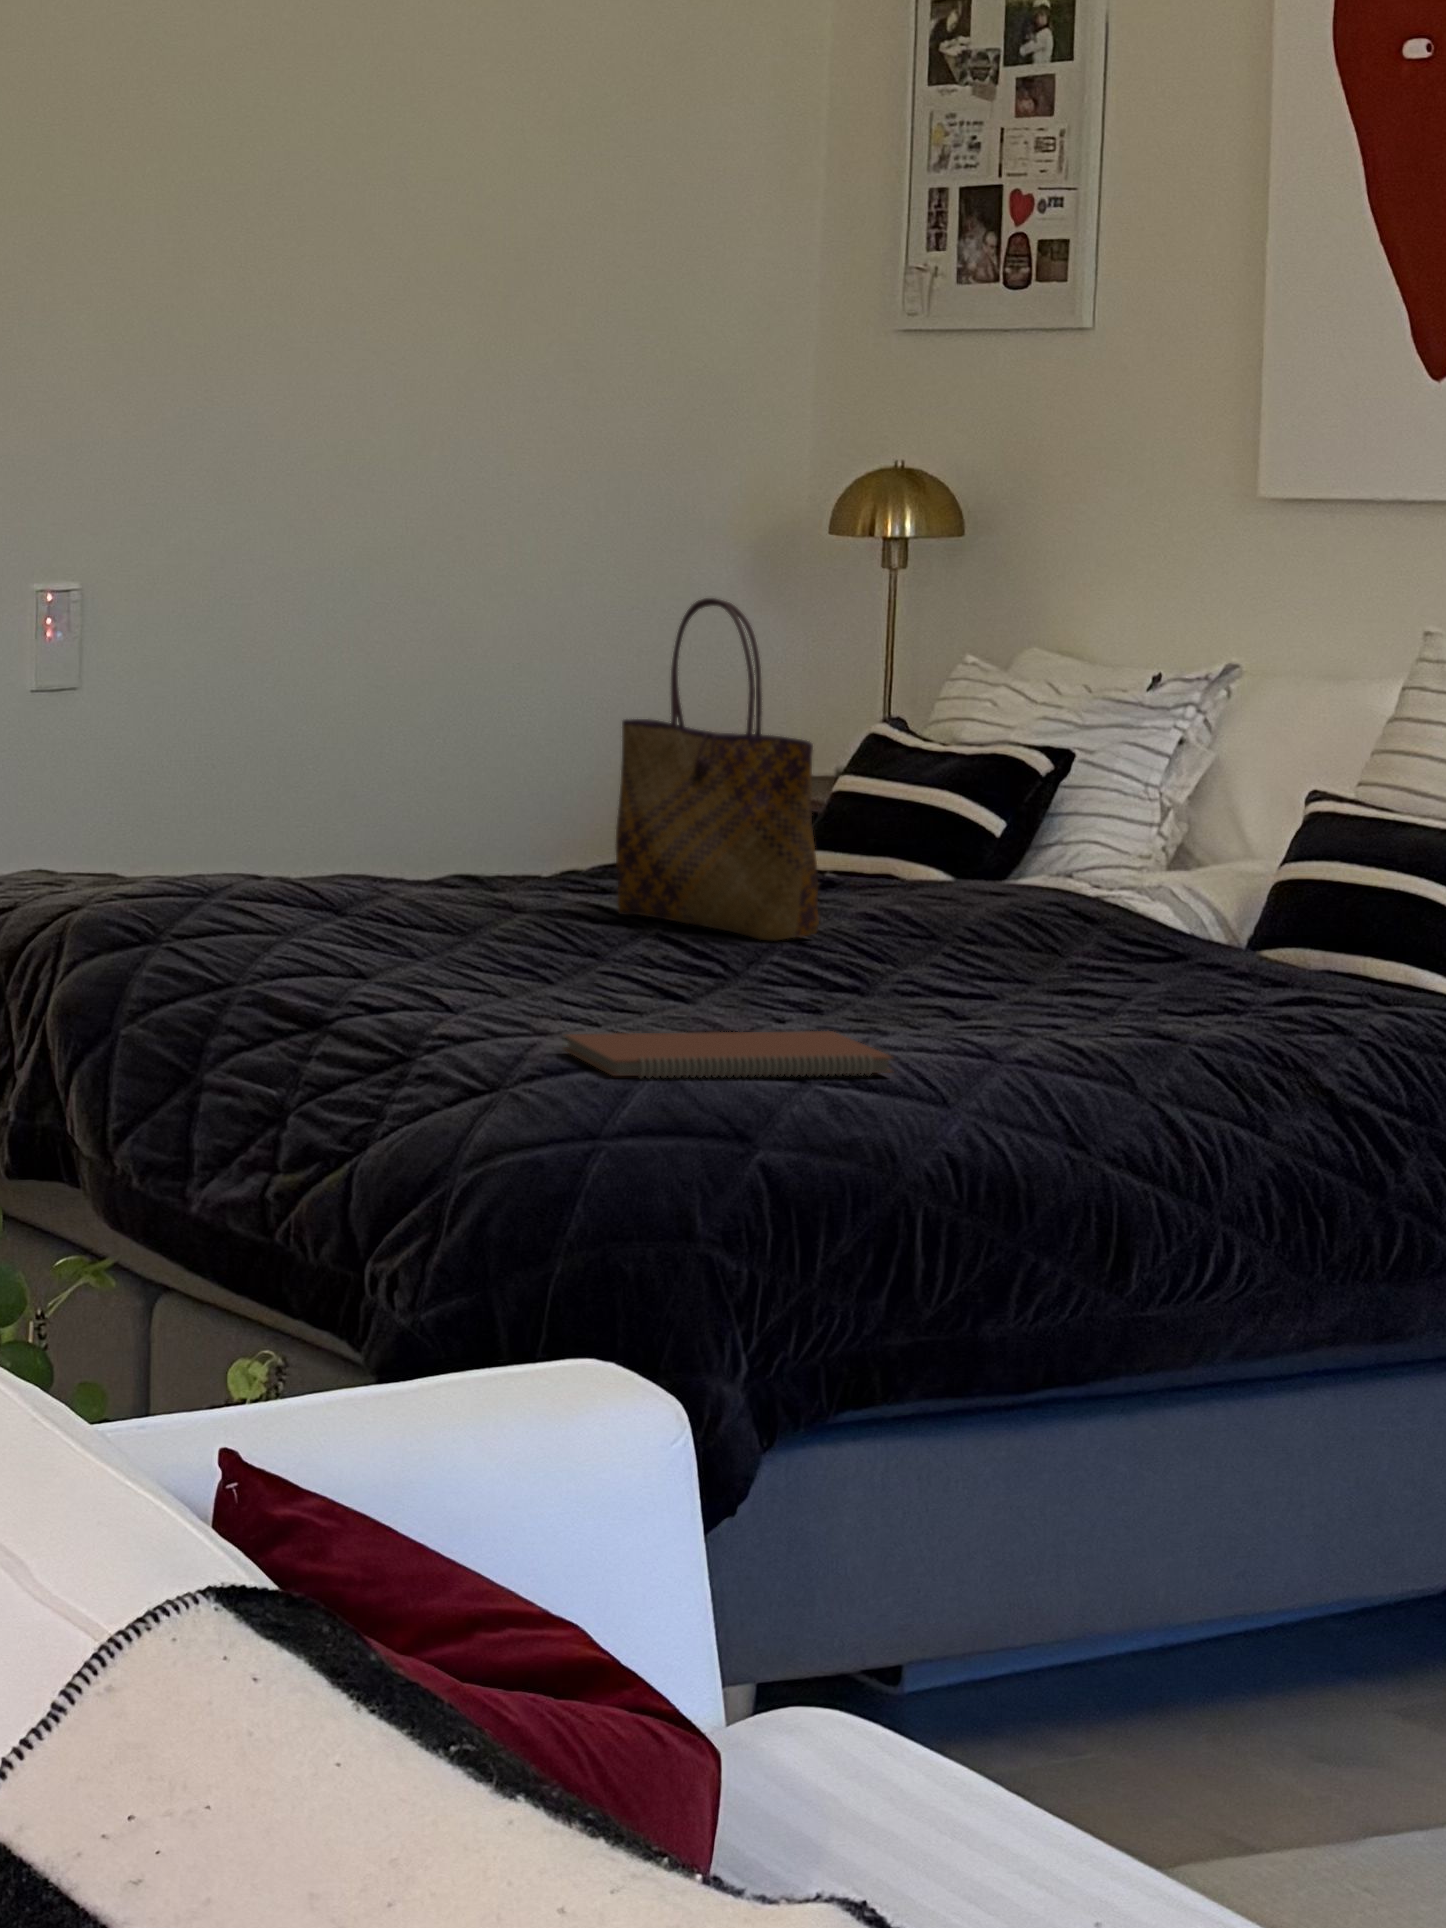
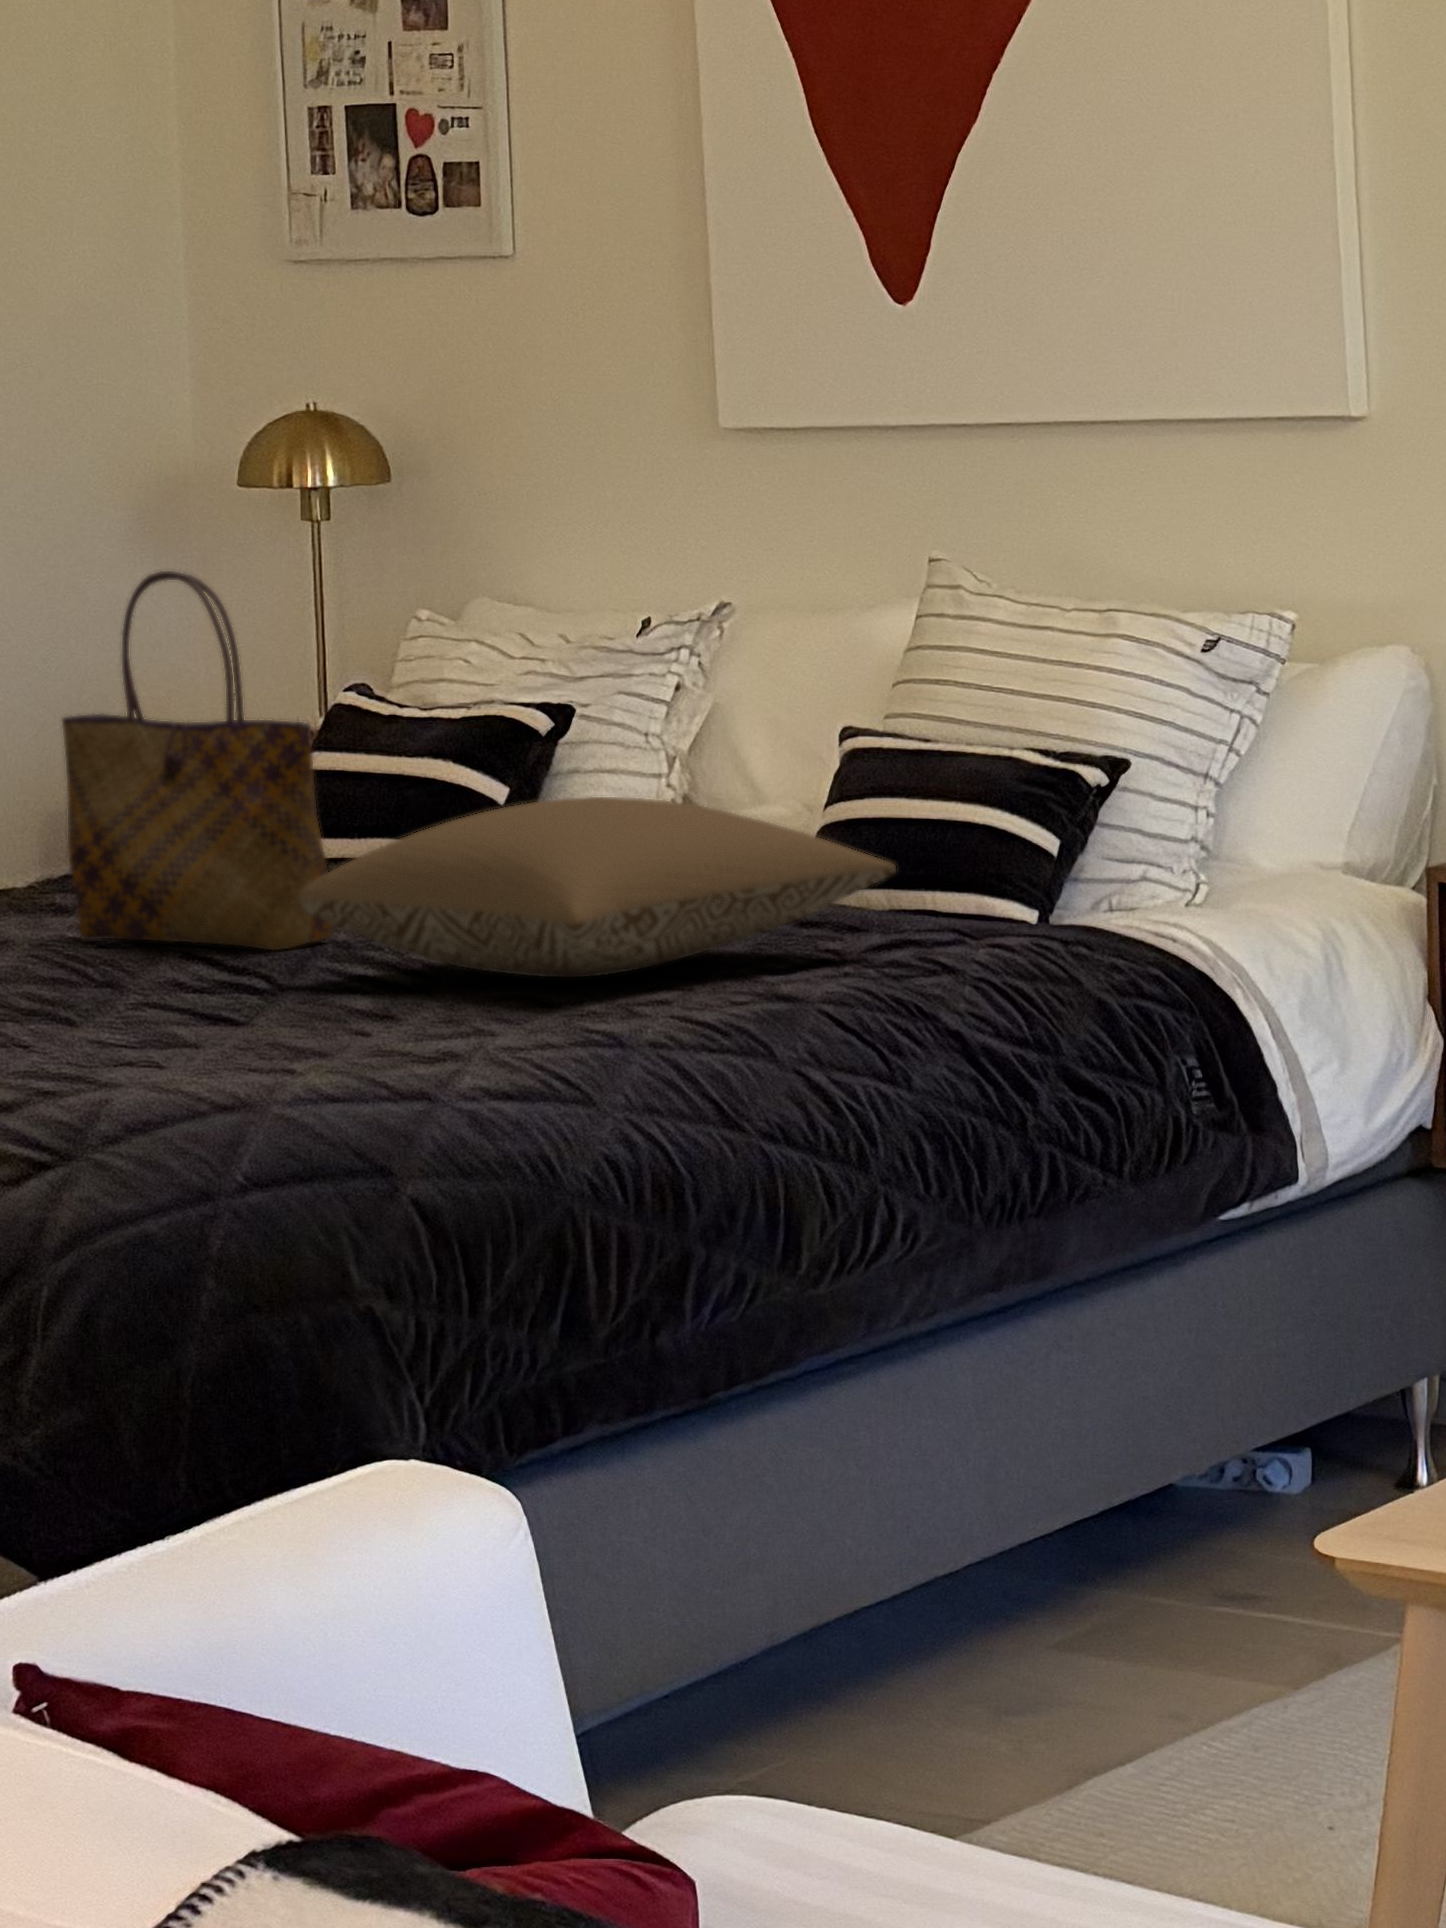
pillow: none [772,831,1310,994] -> present [299,797,896,977]
notebook: present [563,1031,892,1079] -> none [121,1043,524,1129]

